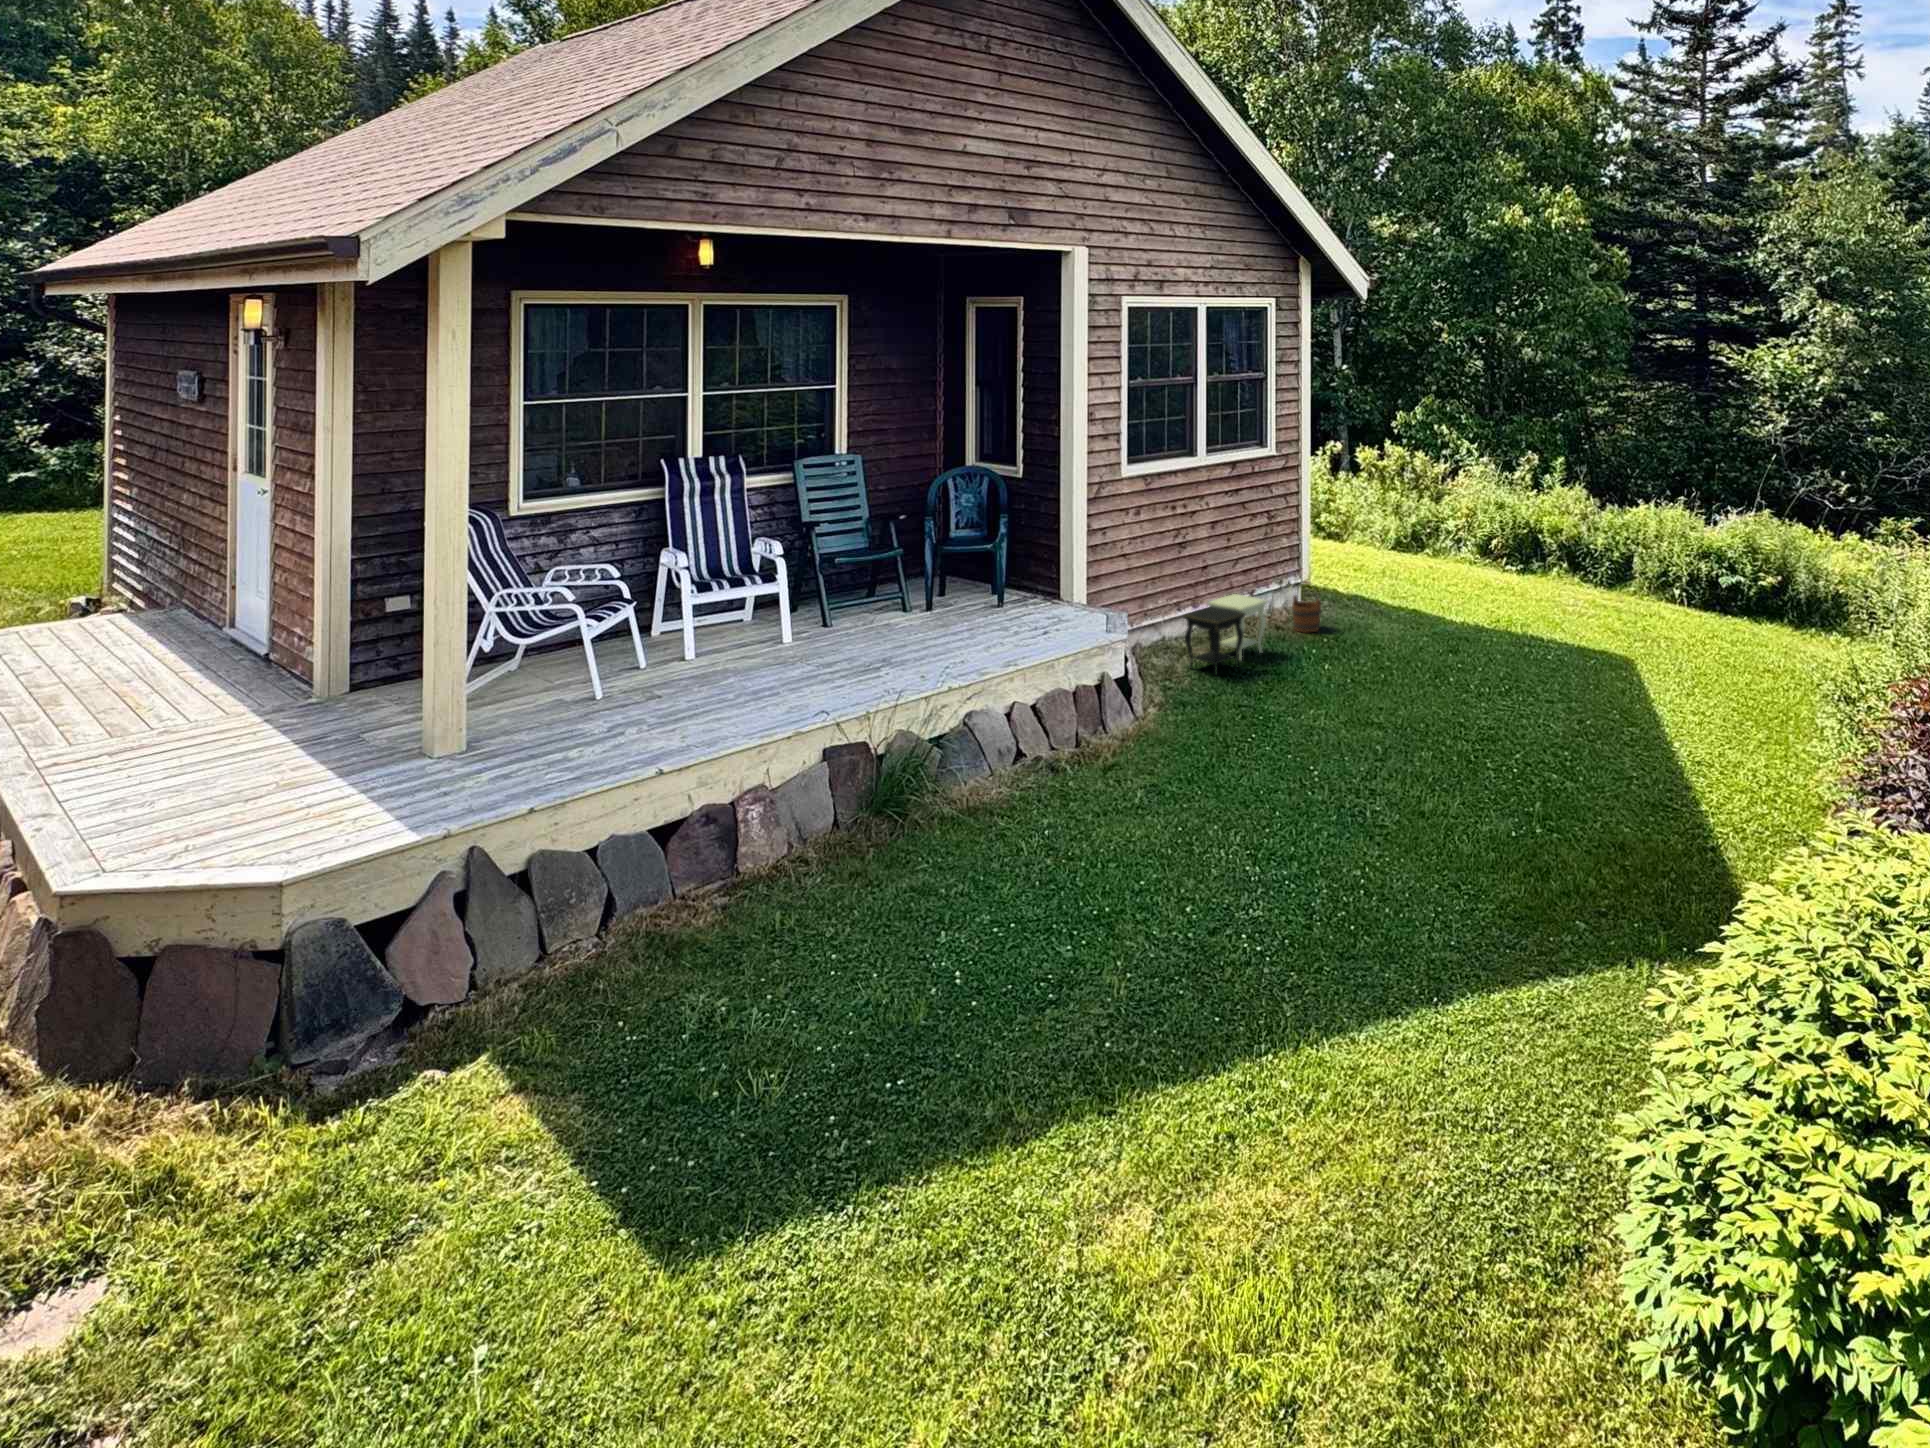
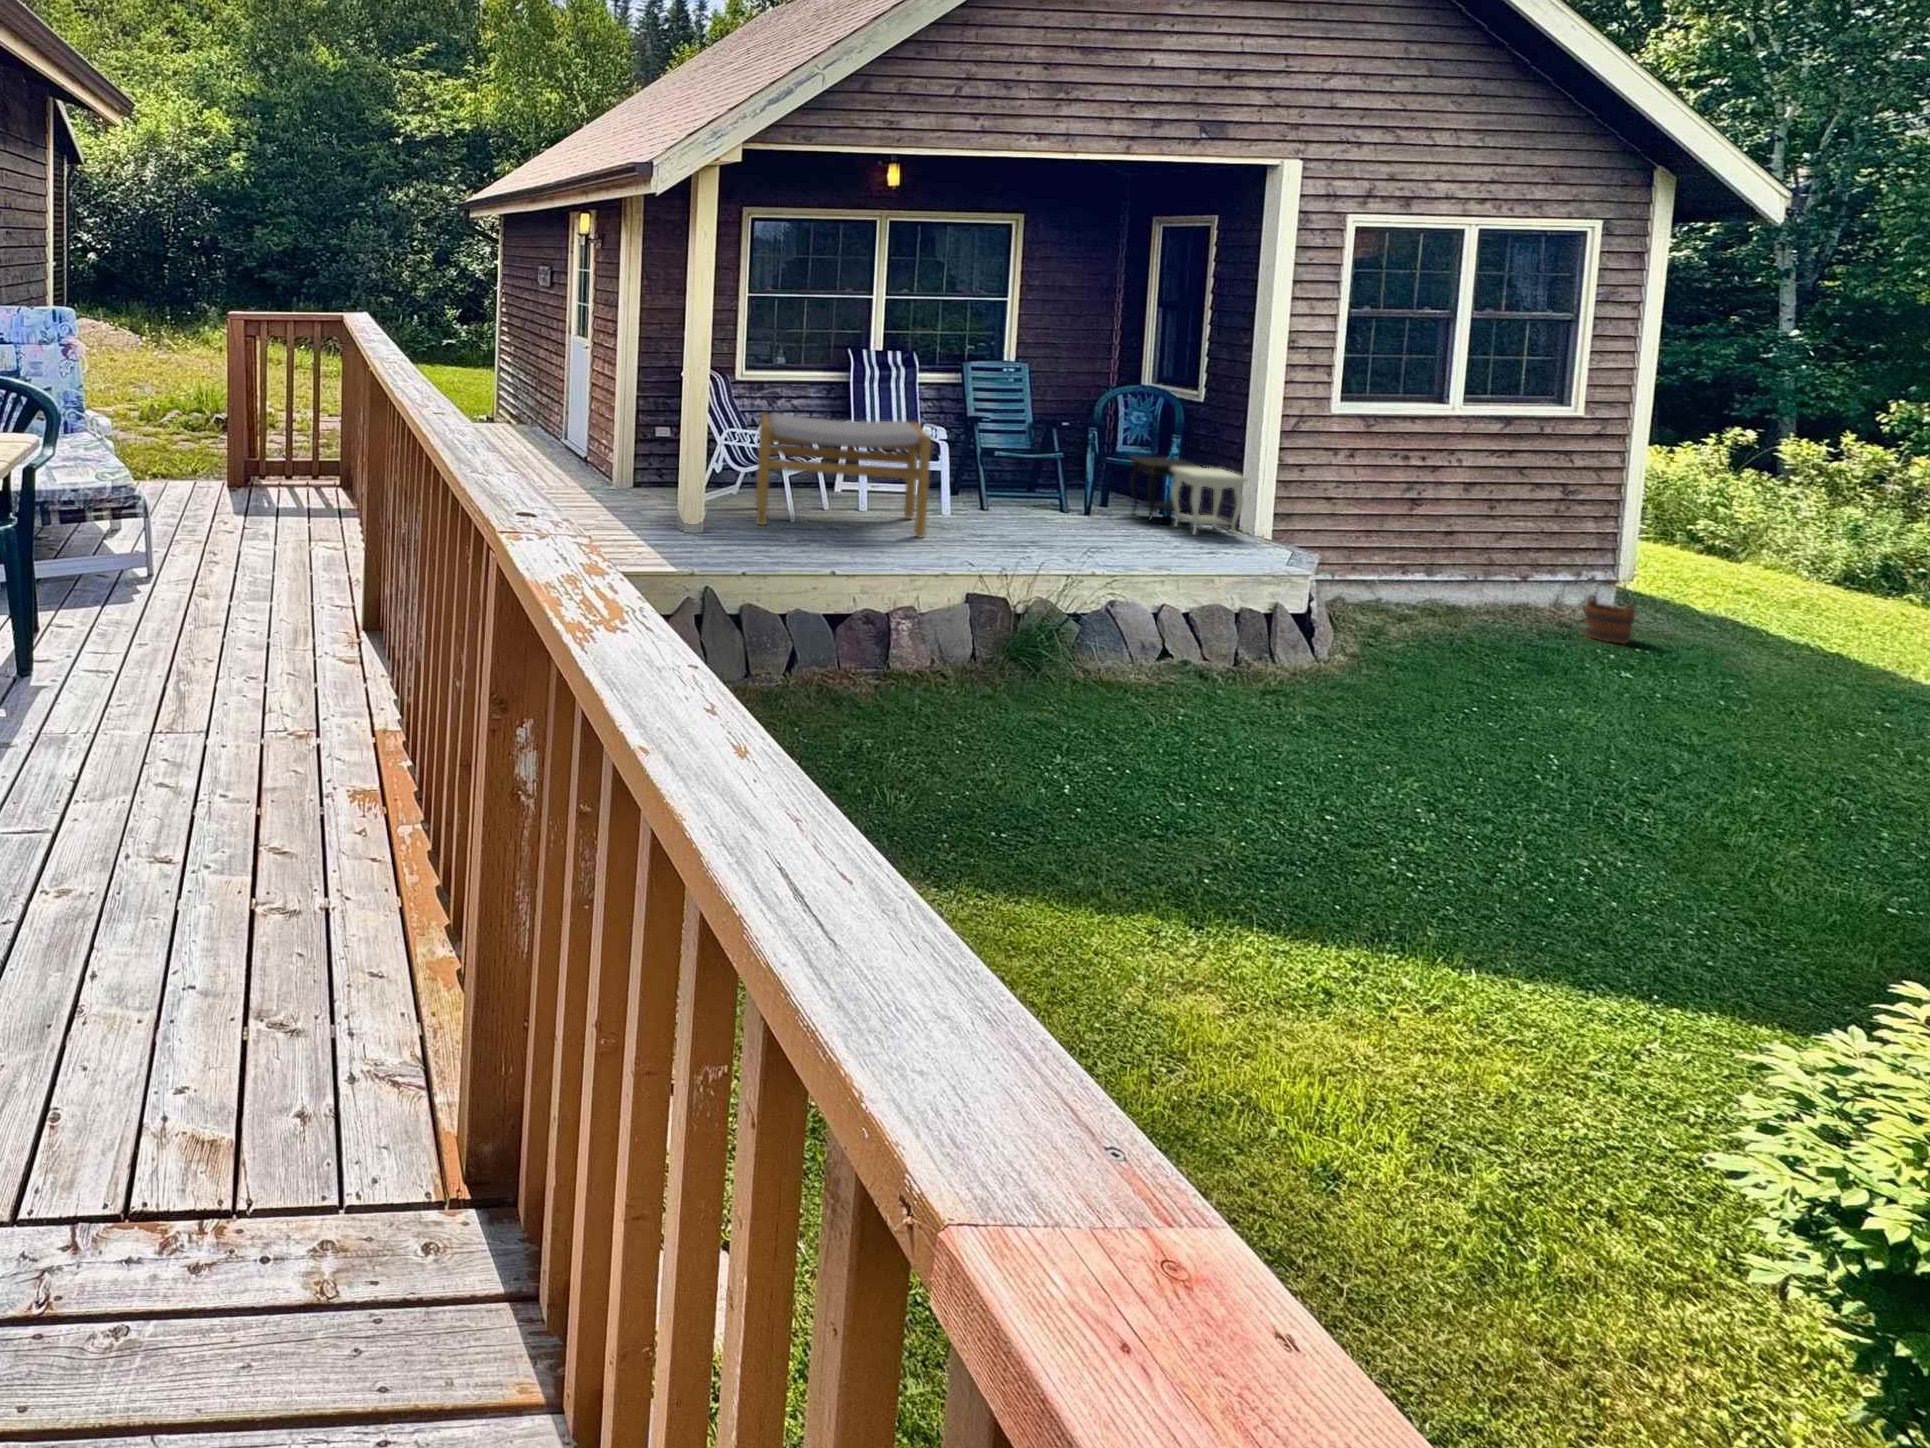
footstool: none [546,547,766,721] -> present [756,413,931,538]
side table: present [1183,594,1267,675] -> present [1130,456,1249,536]

